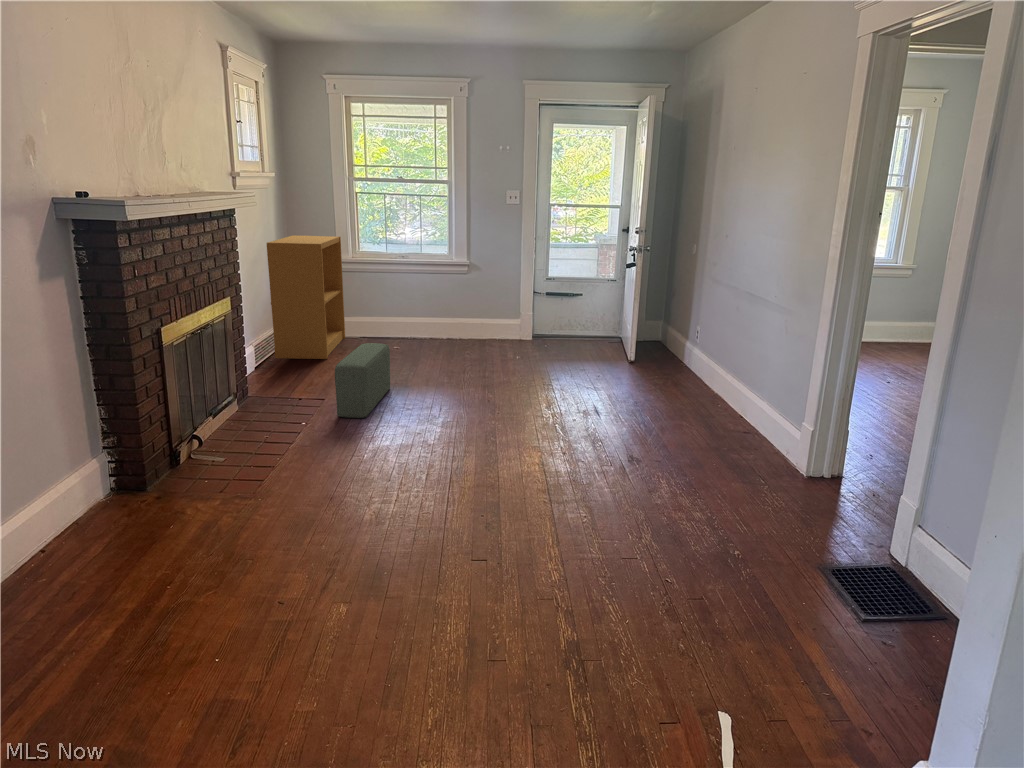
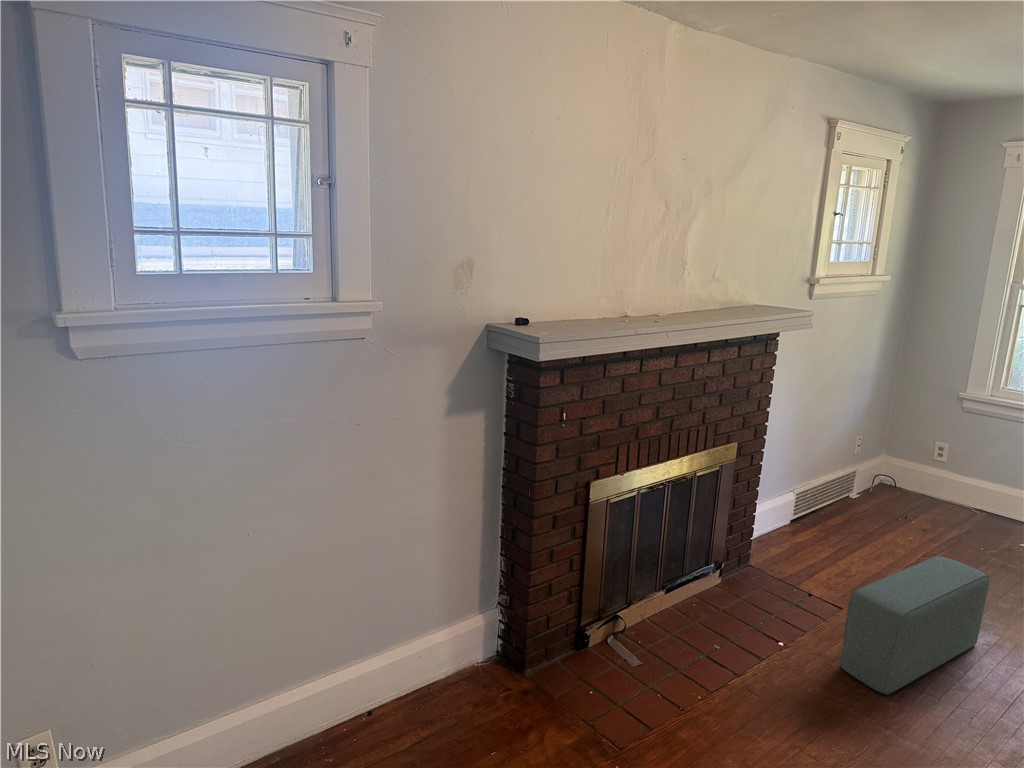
bookshelf: present [267,236,345,359] -> none [827,355,981,539]

